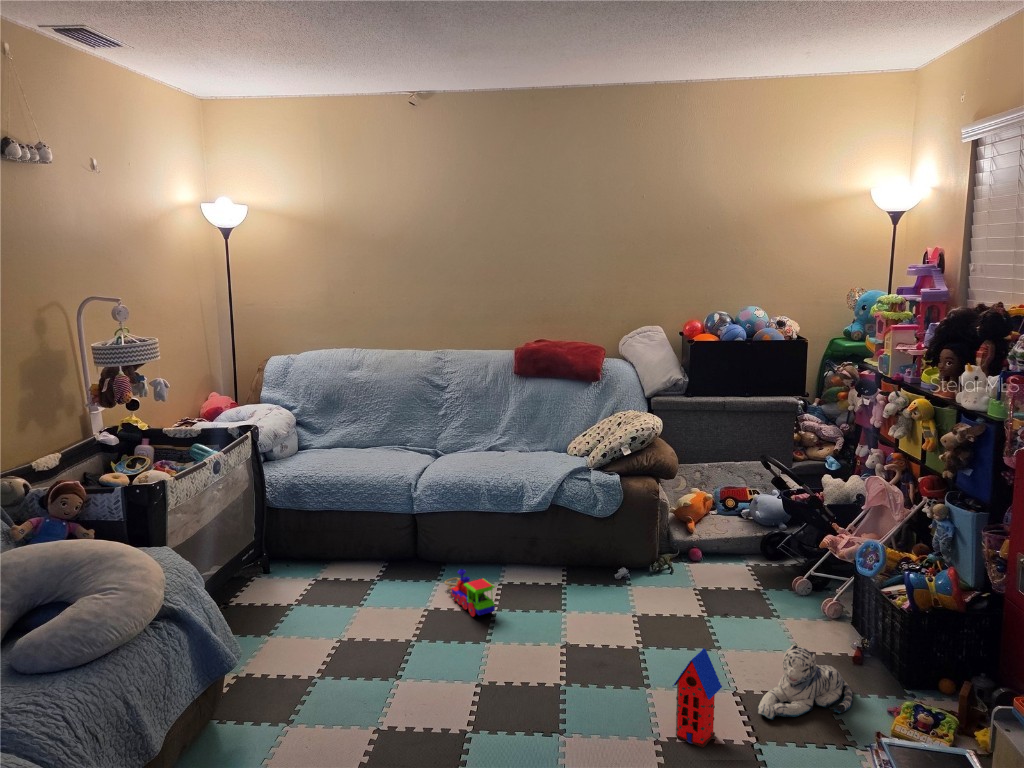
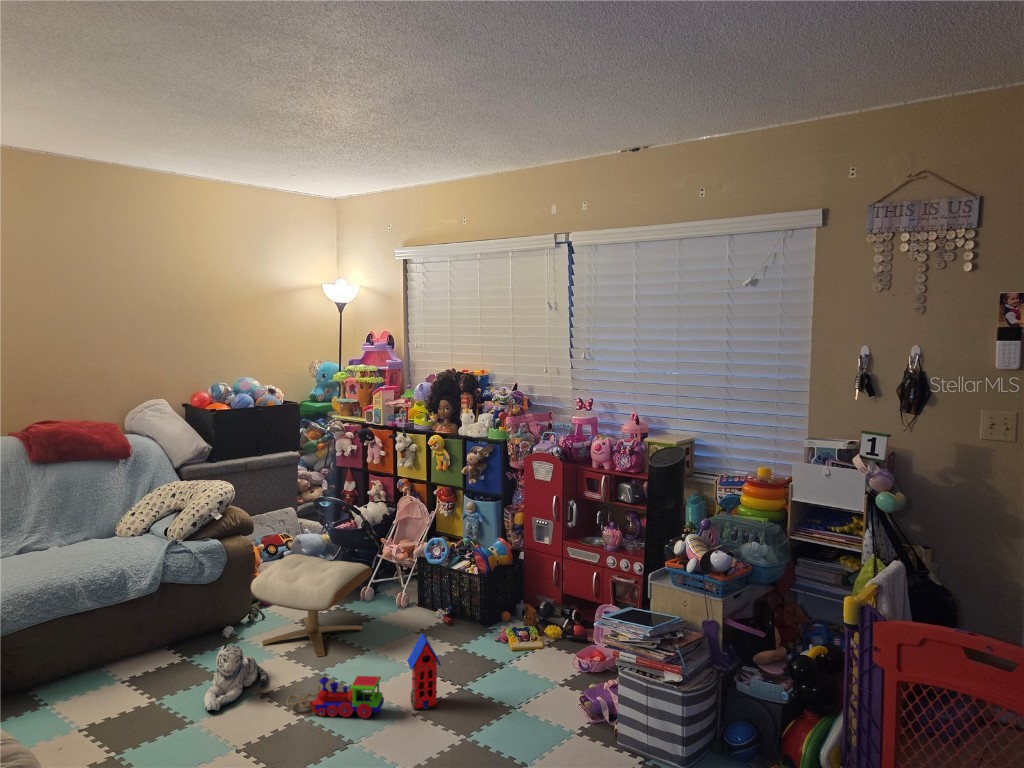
ottoman: none [635,512,758,634] -> present [250,554,372,657]
toy train: present [444,569,495,617] -> present [287,676,384,718]
plush toy: present [758,645,853,720] -> present [204,646,267,711]

